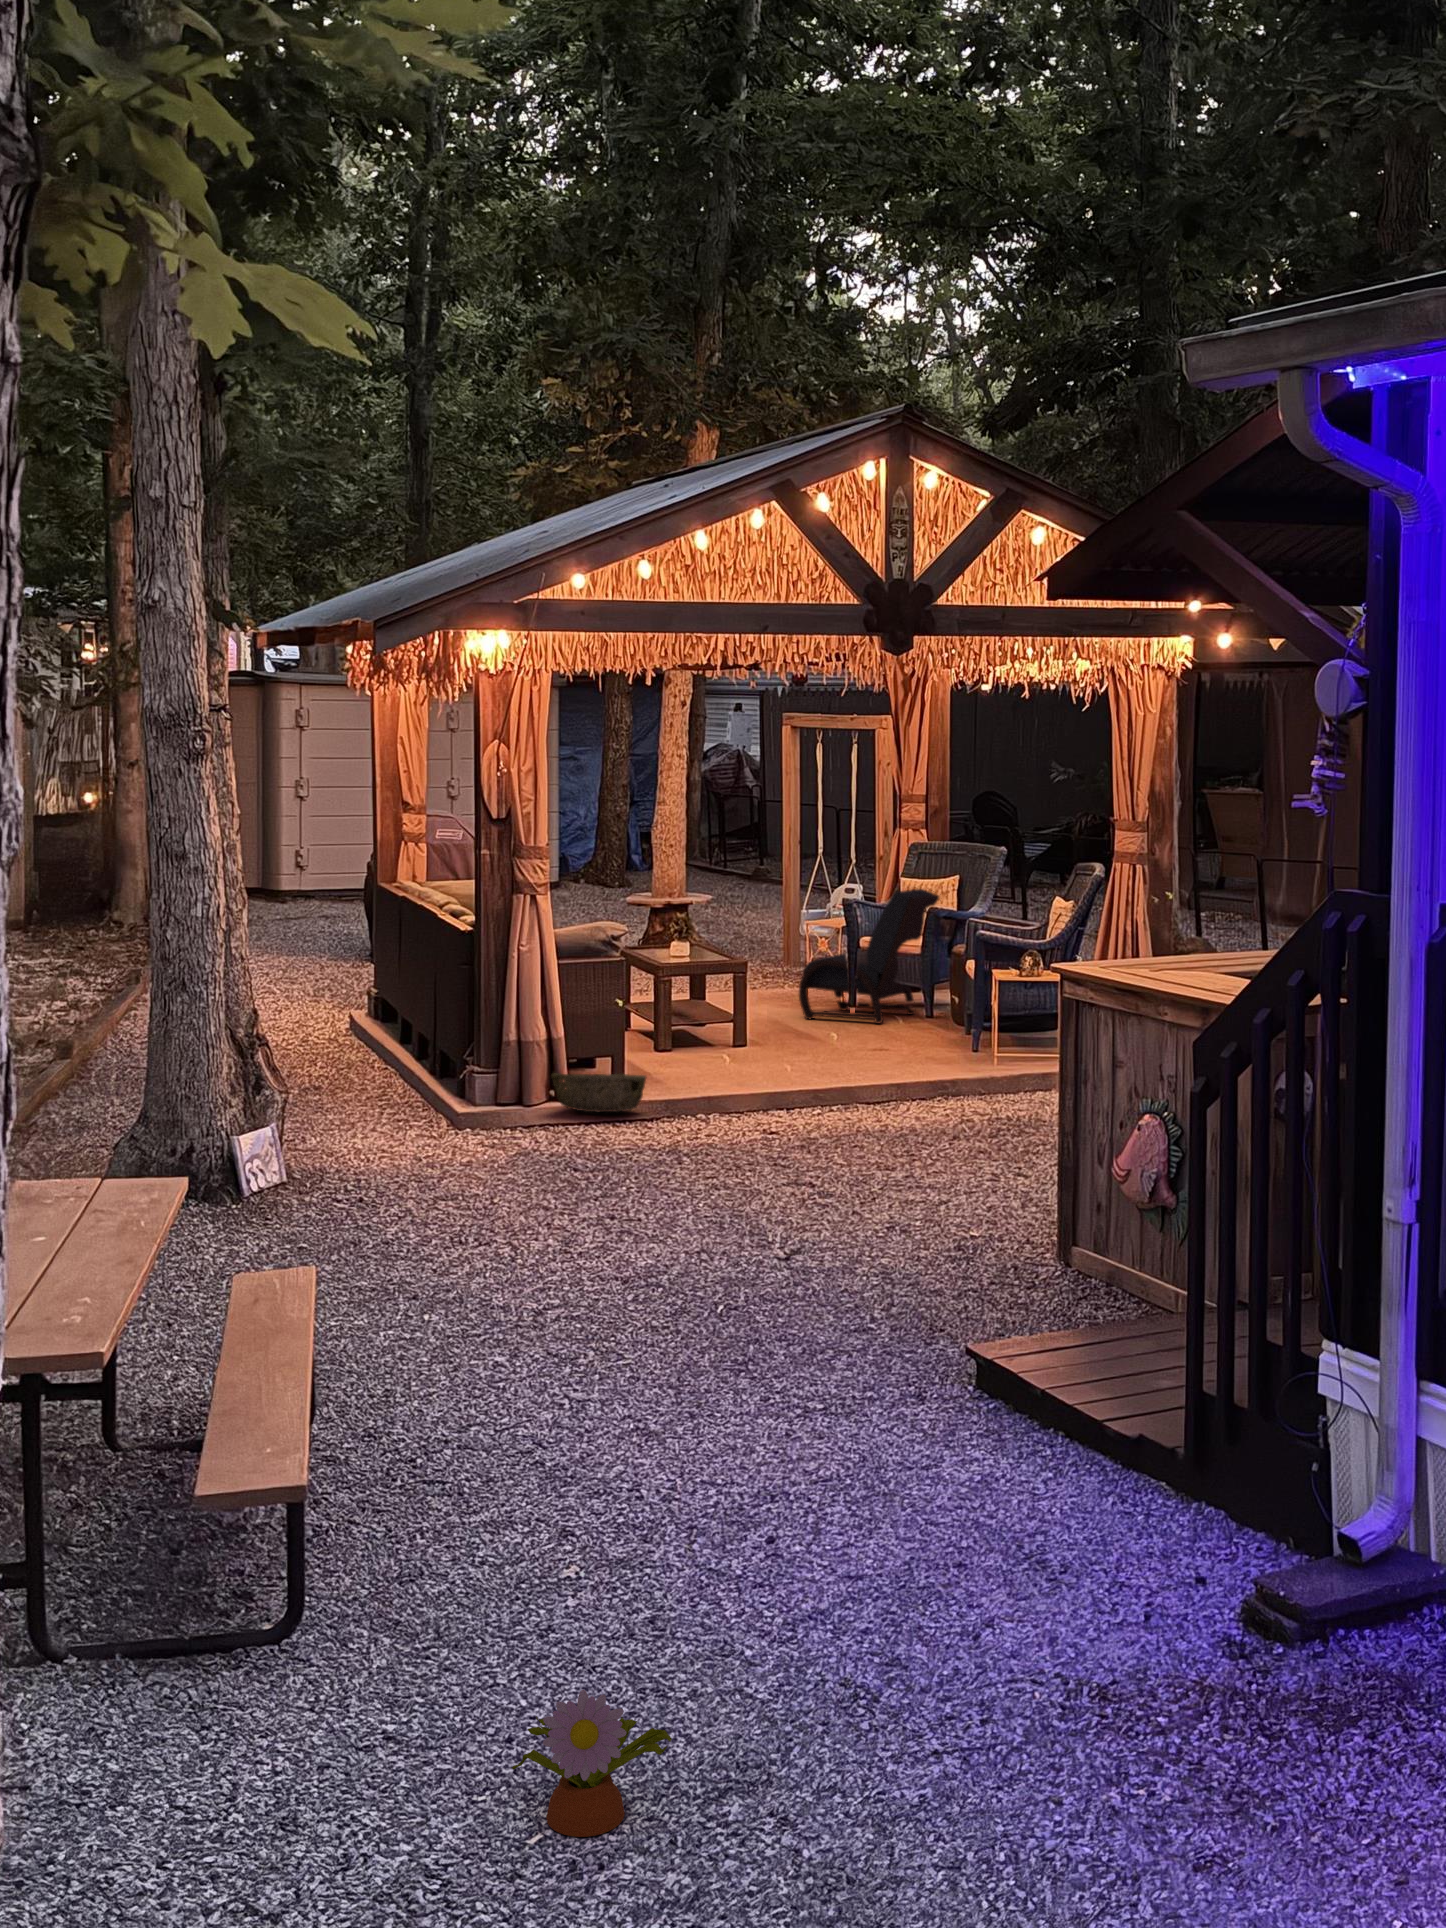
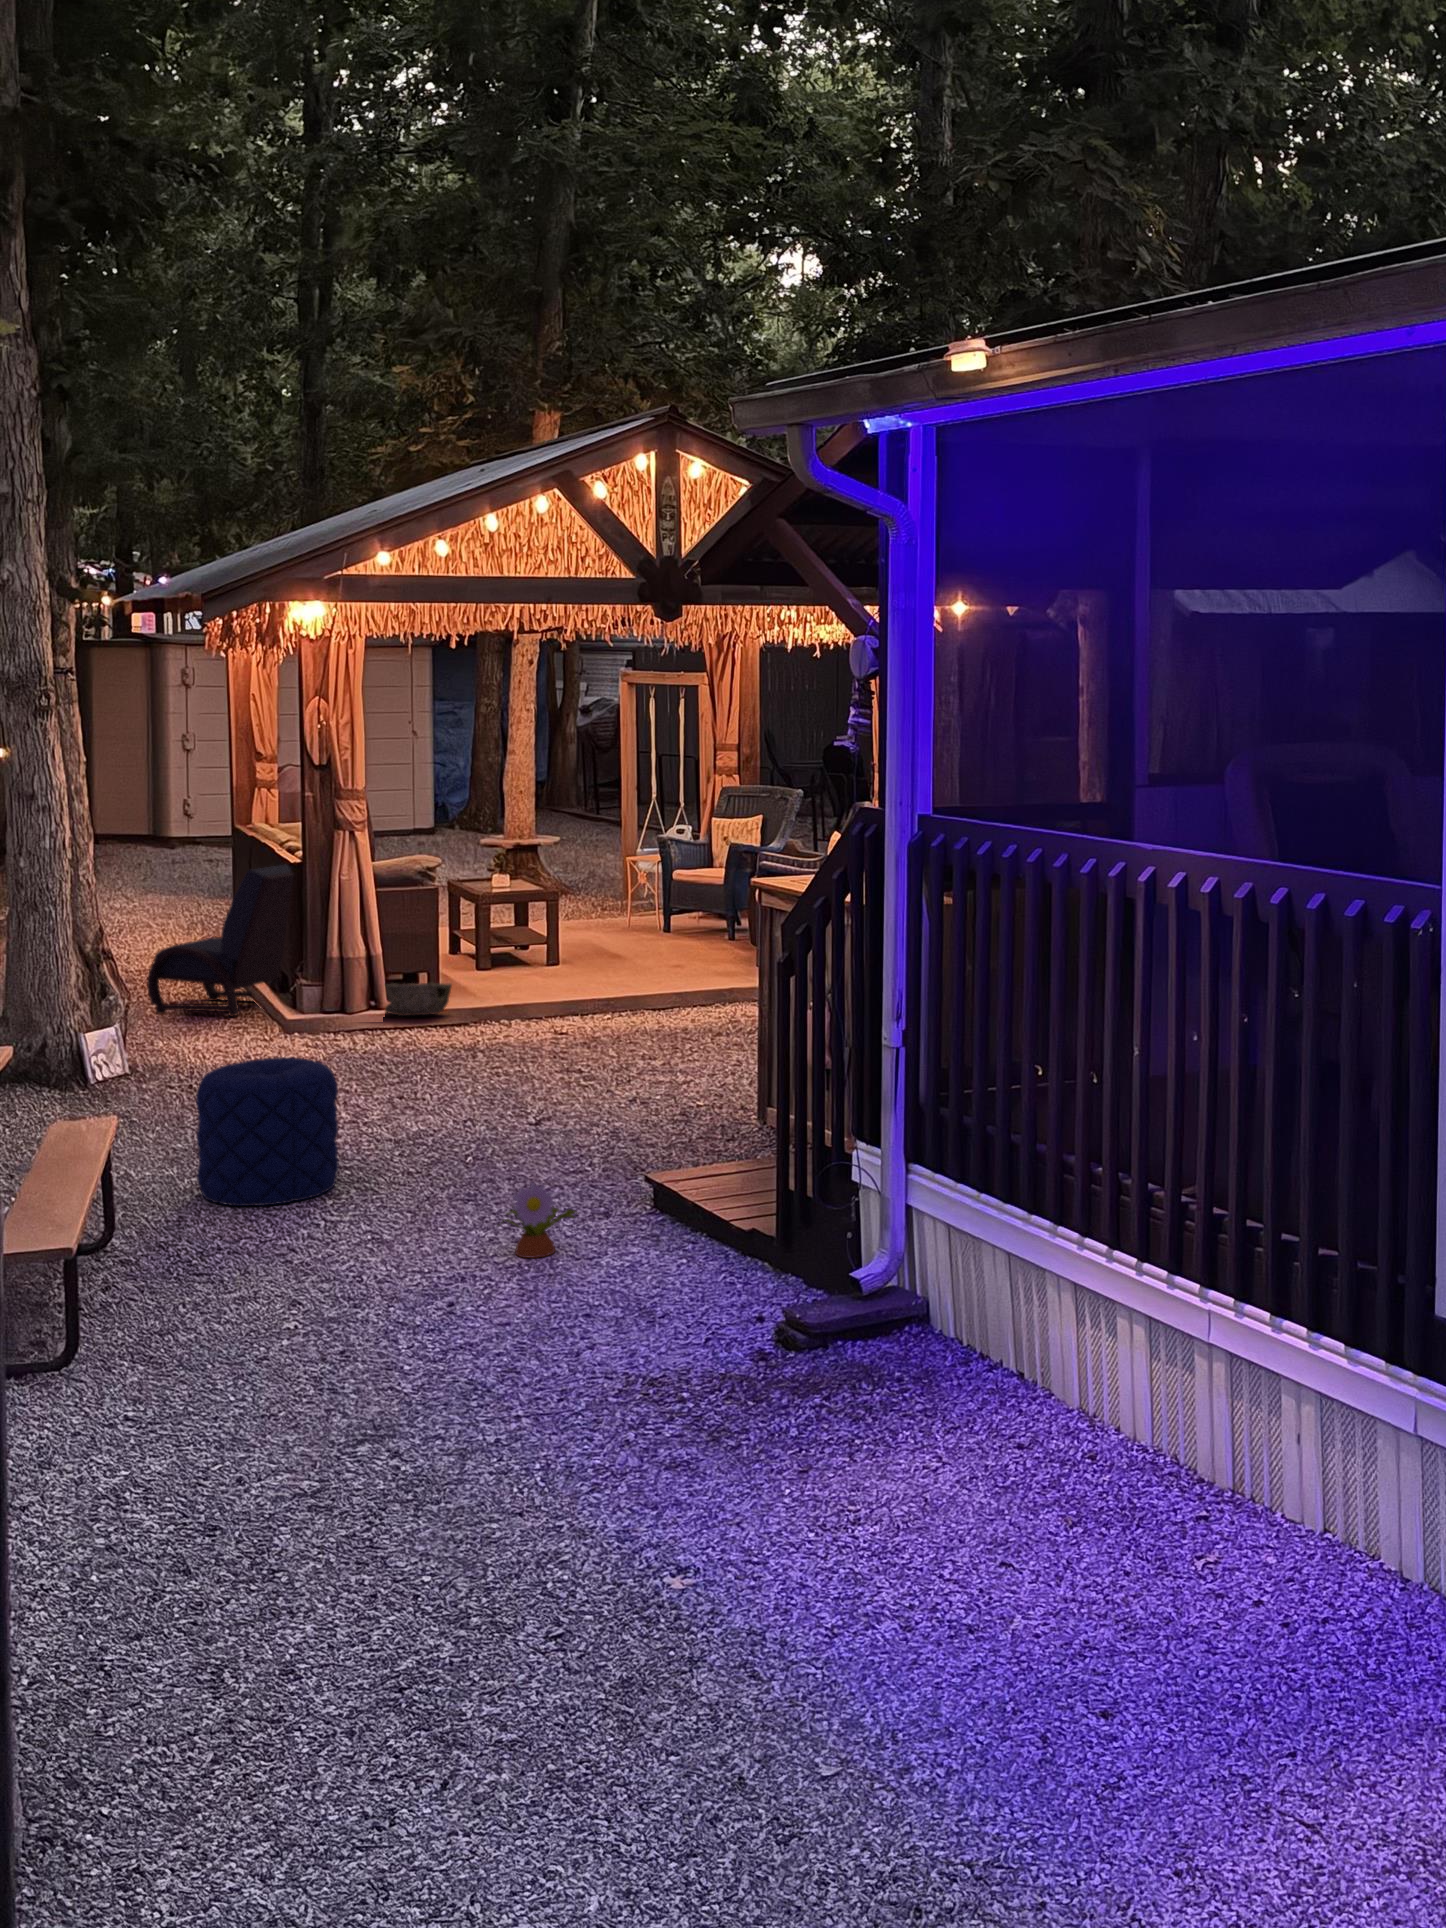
lounge chair: present [799,889,939,1024] -> present [147,865,294,1017]
pouf: none [404,1183,577,1376] -> present [196,1057,339,1206]
decorative plant: present [512,1690,672,1837] -> present [501,1183,579,1258]

